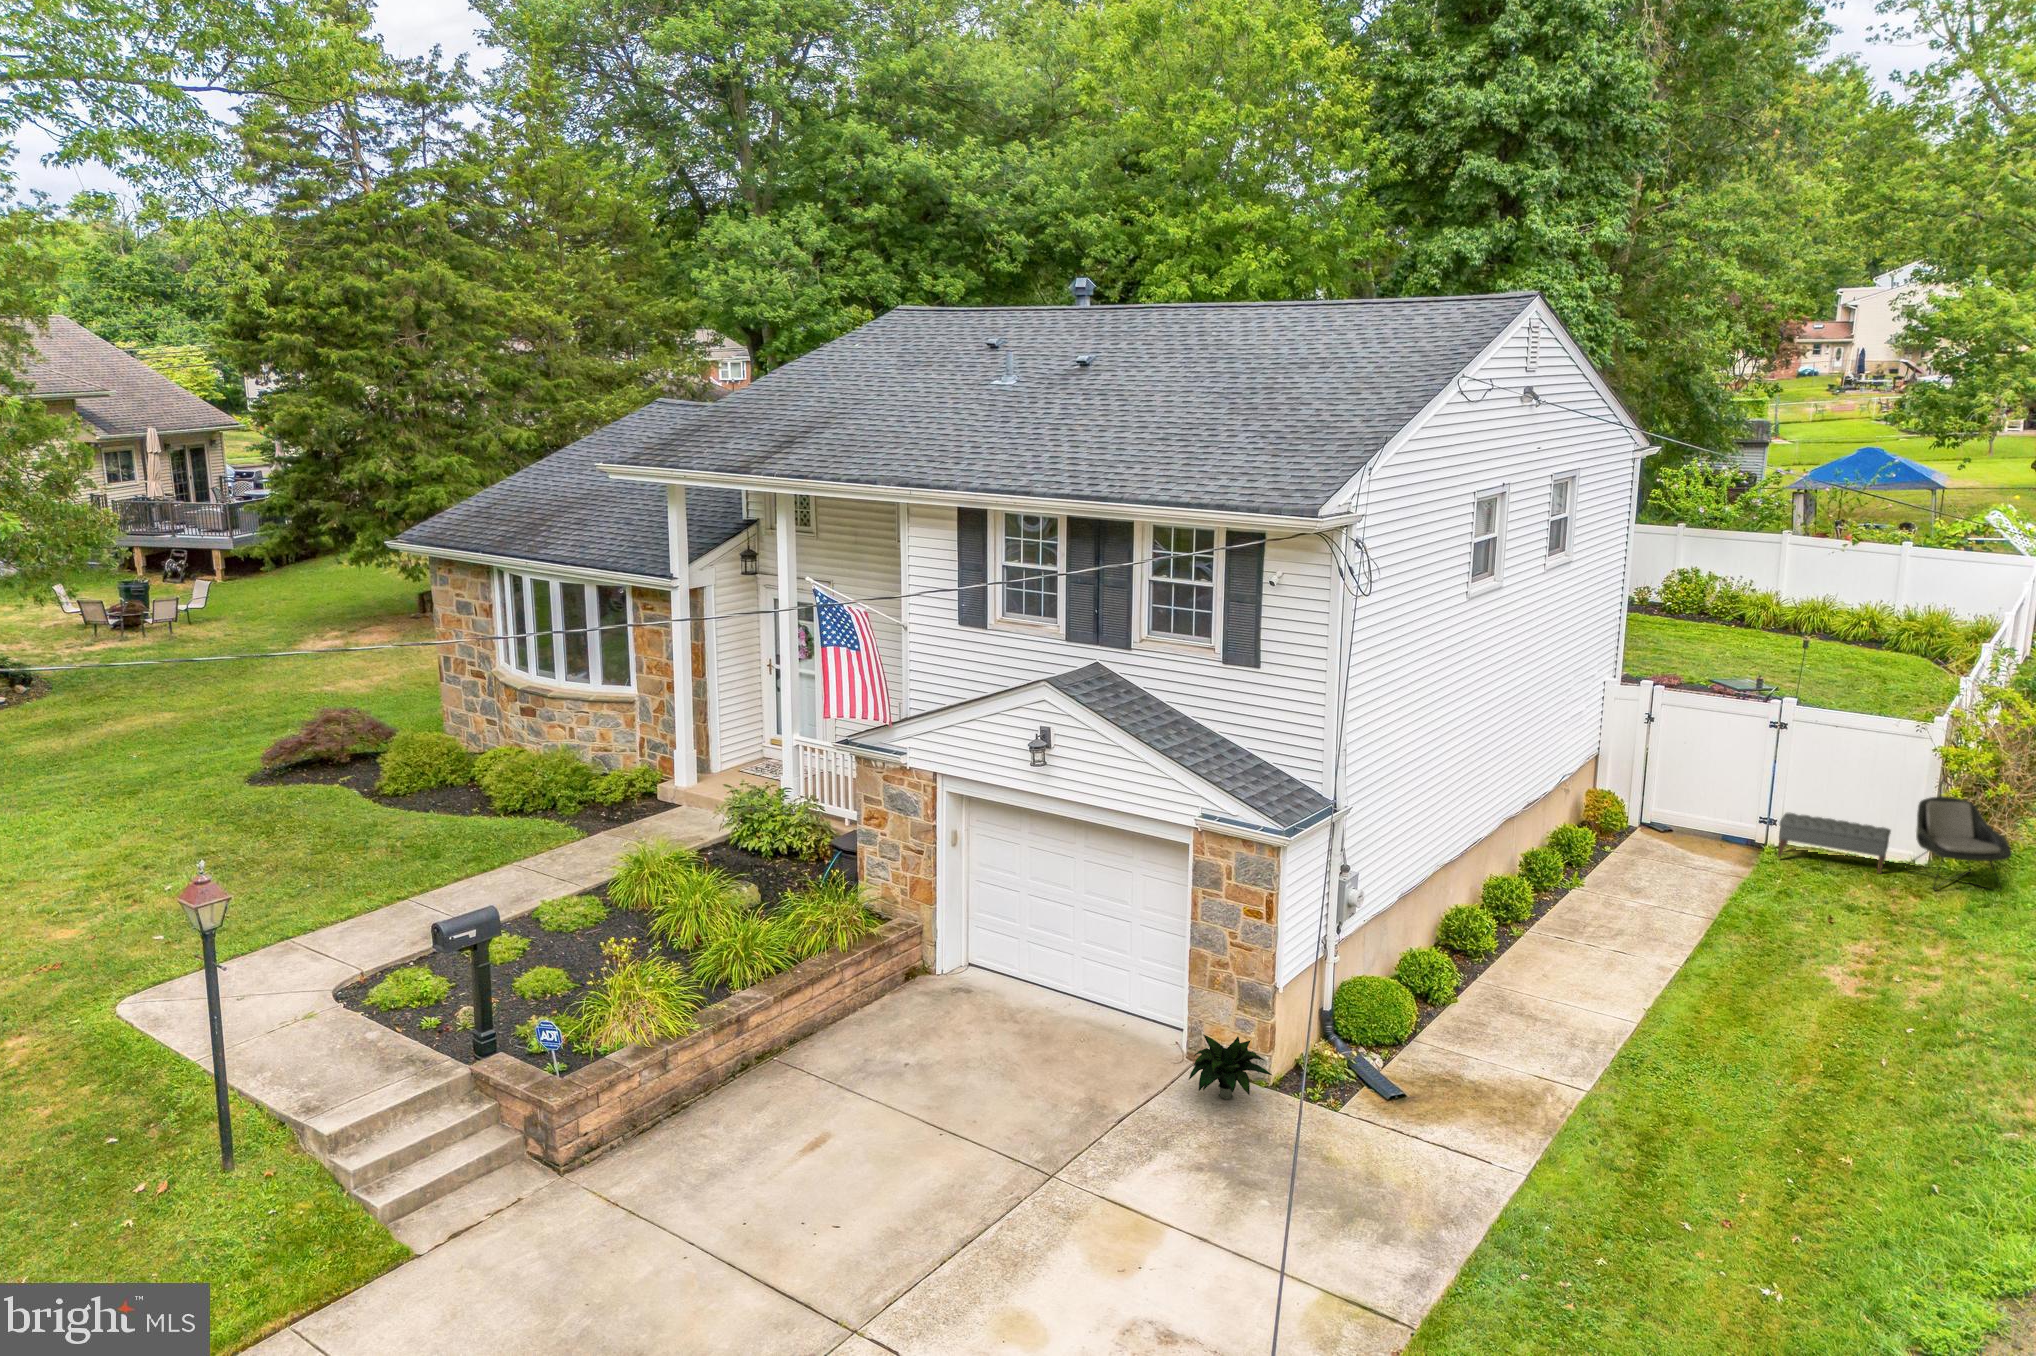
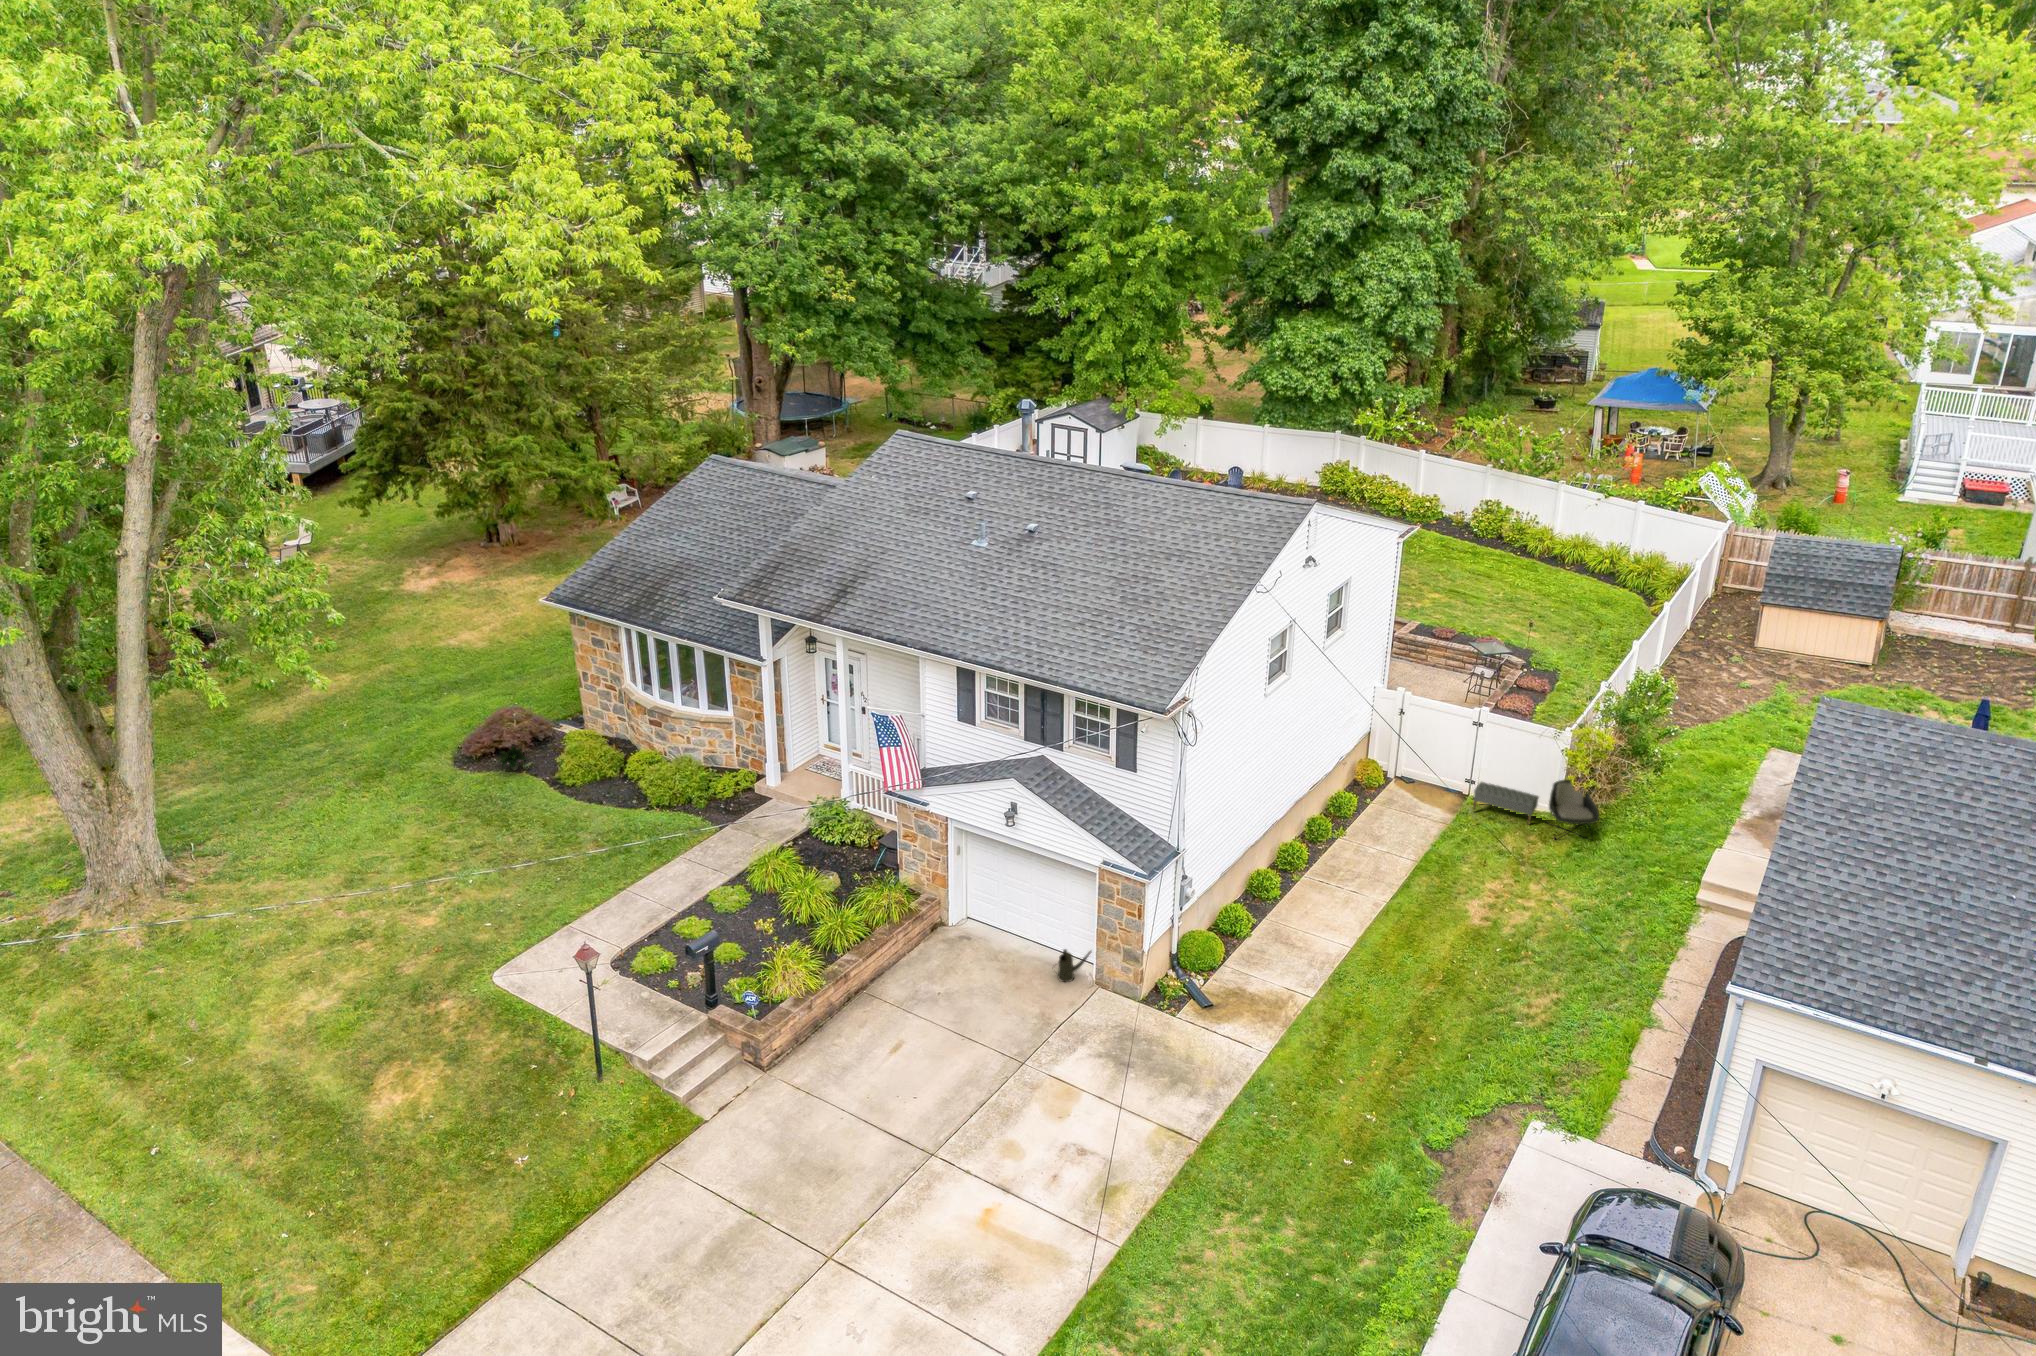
watering can: none [1111,992,1182,1054] -> present [1058,949,1091,982]
potted plant: present [1189,1035,1272,1099] -> present [499,746,527,770]

